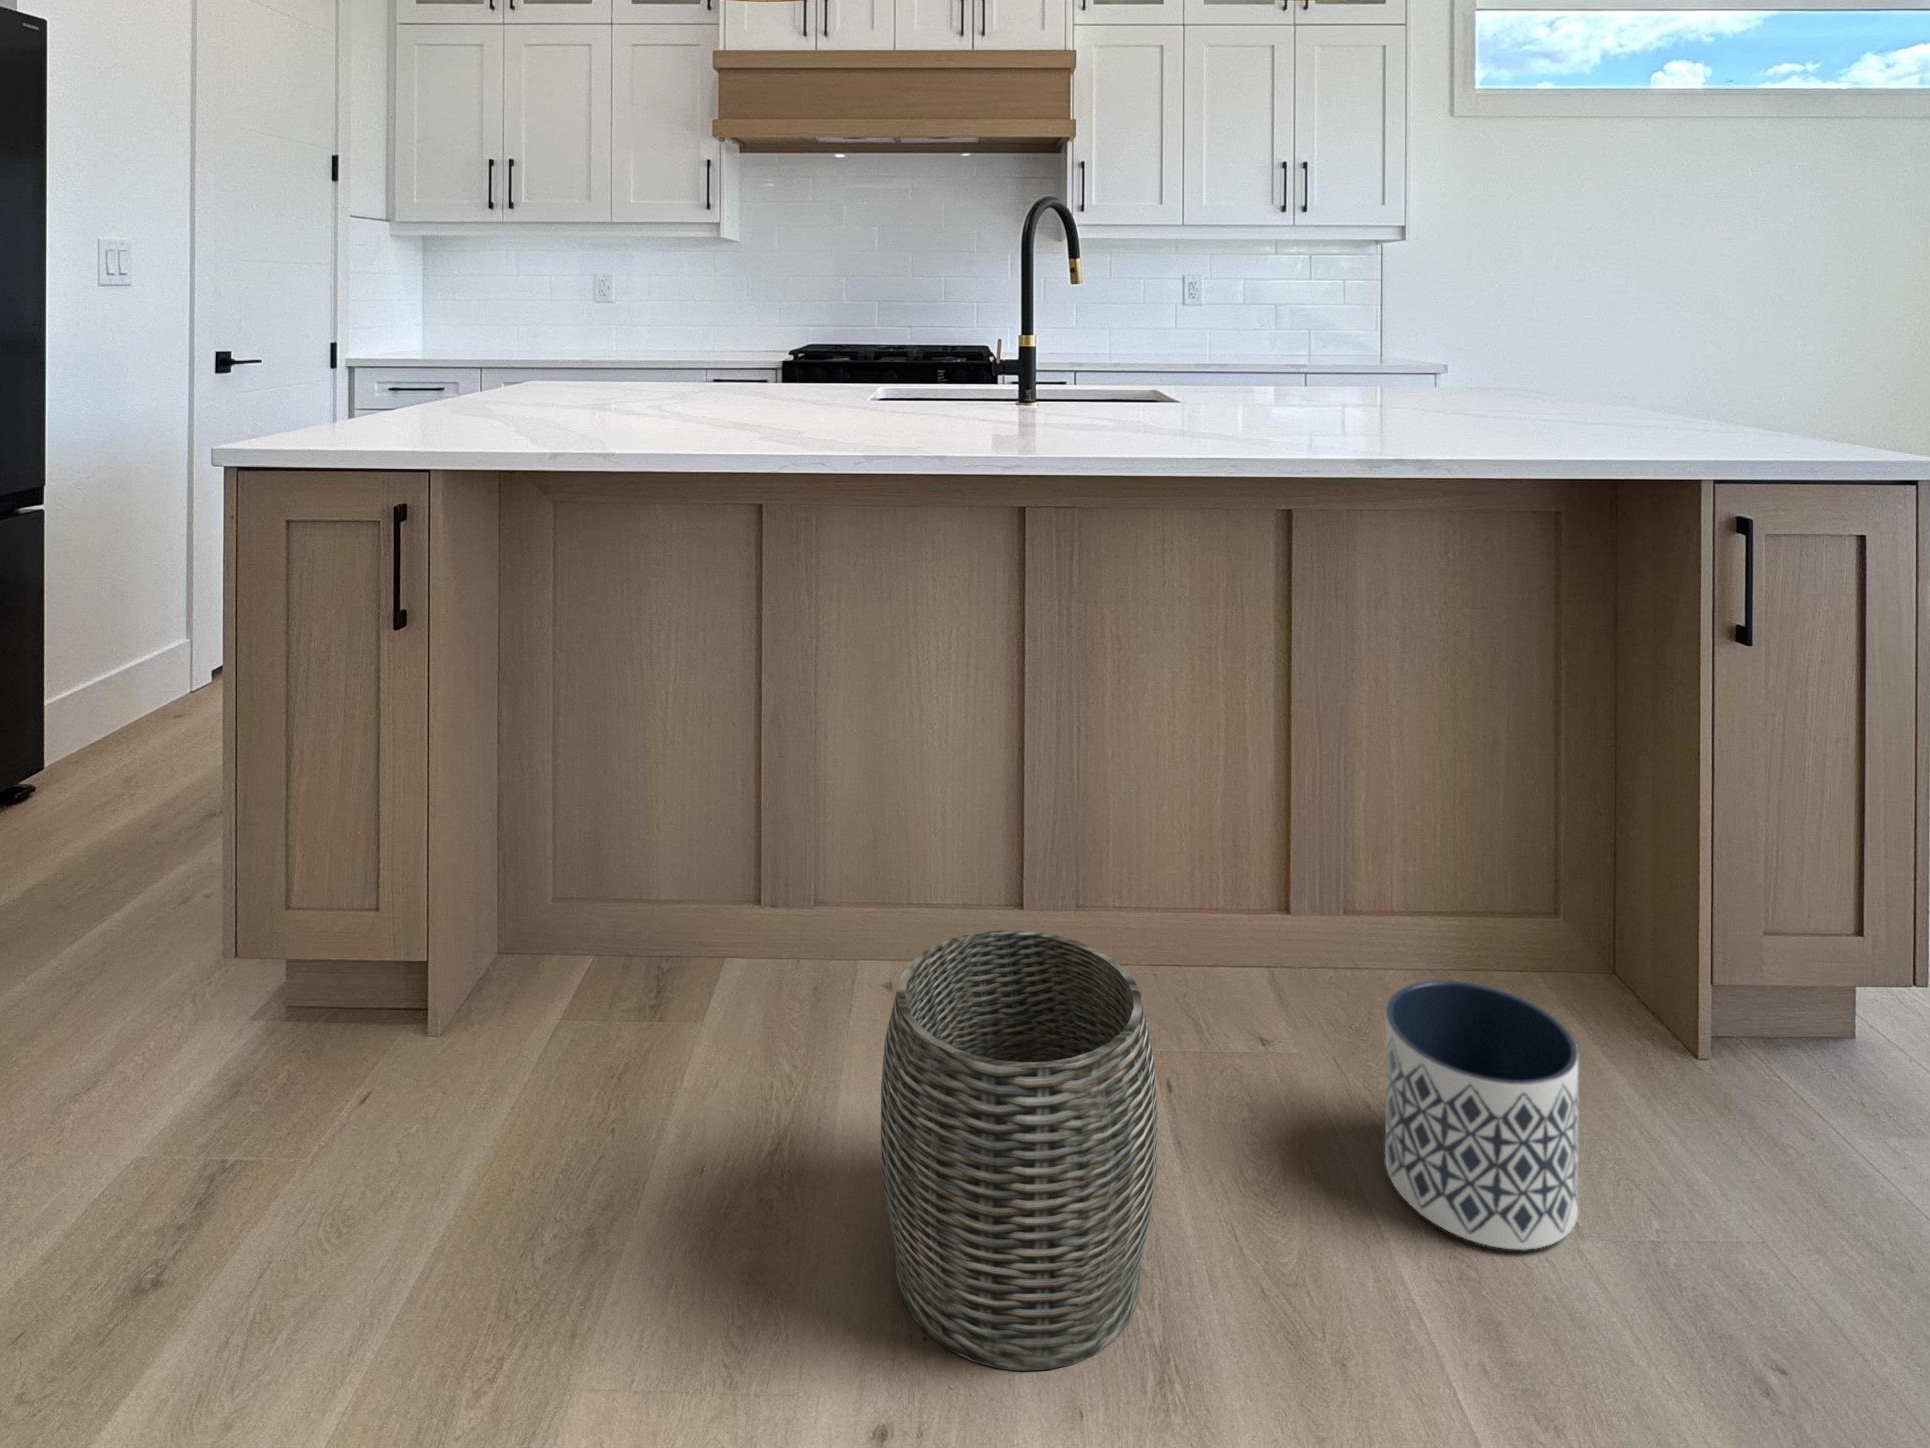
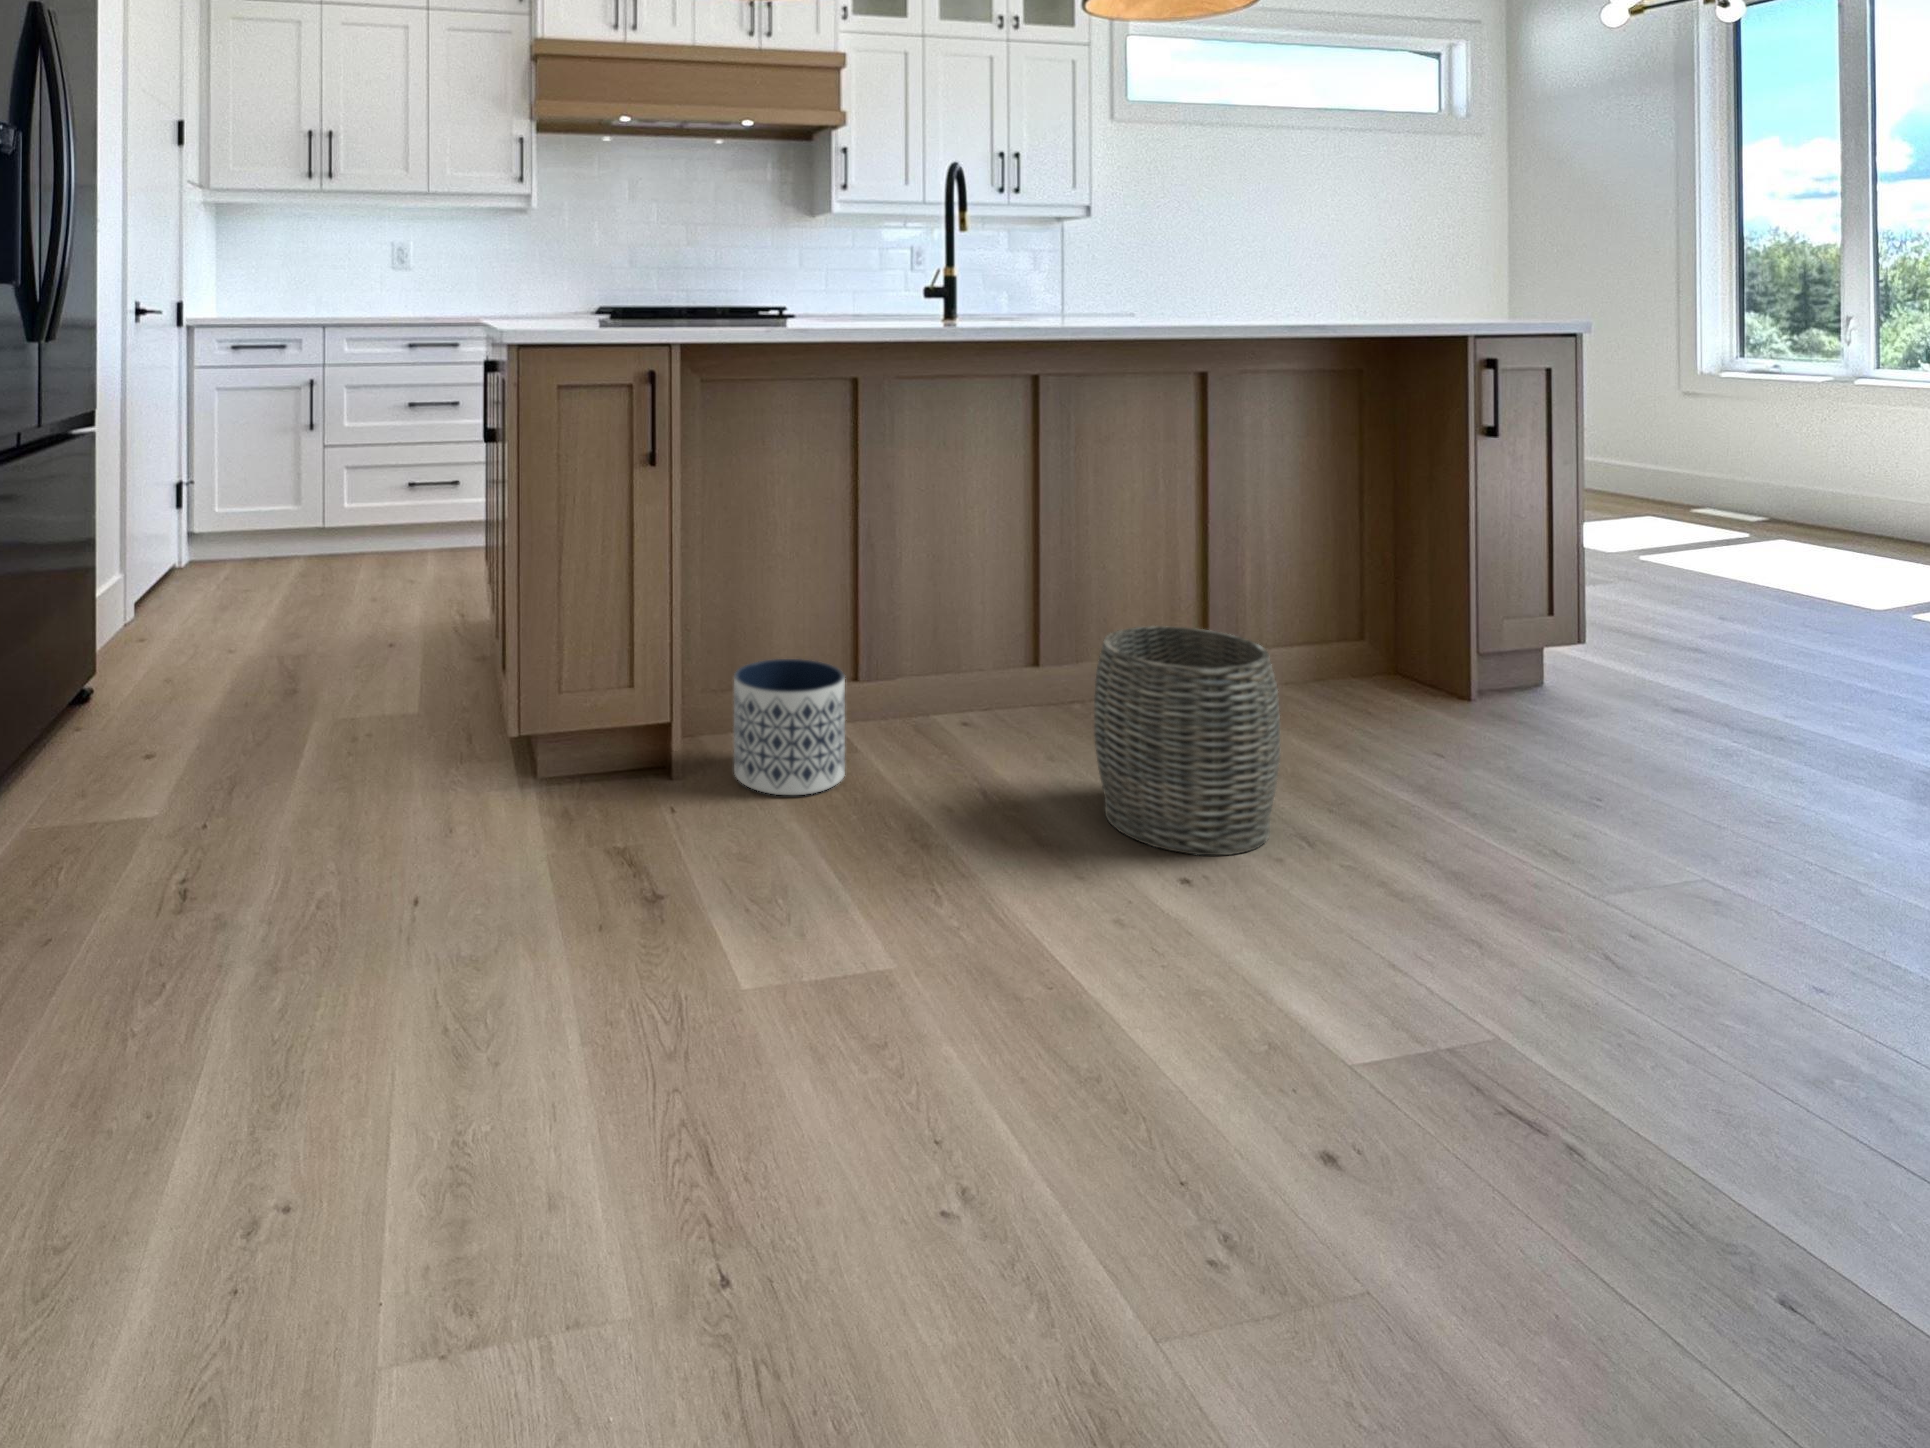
planter: present [1385,980,1579,1250] -> present [734,659,845,795]

